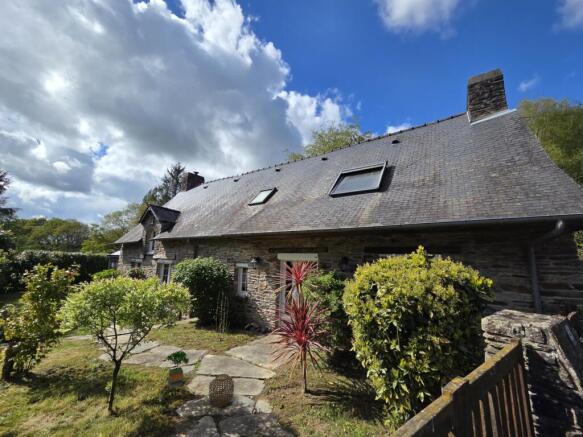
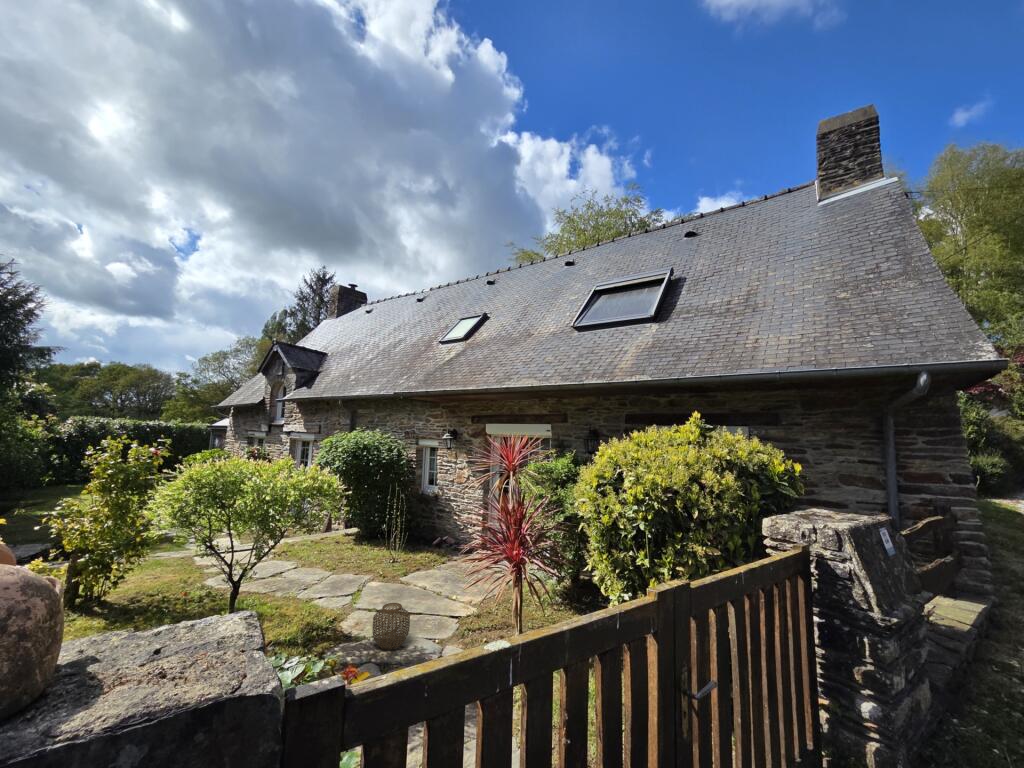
potted tree: present [167,351,189,388] -> none [308,570,343,625]

